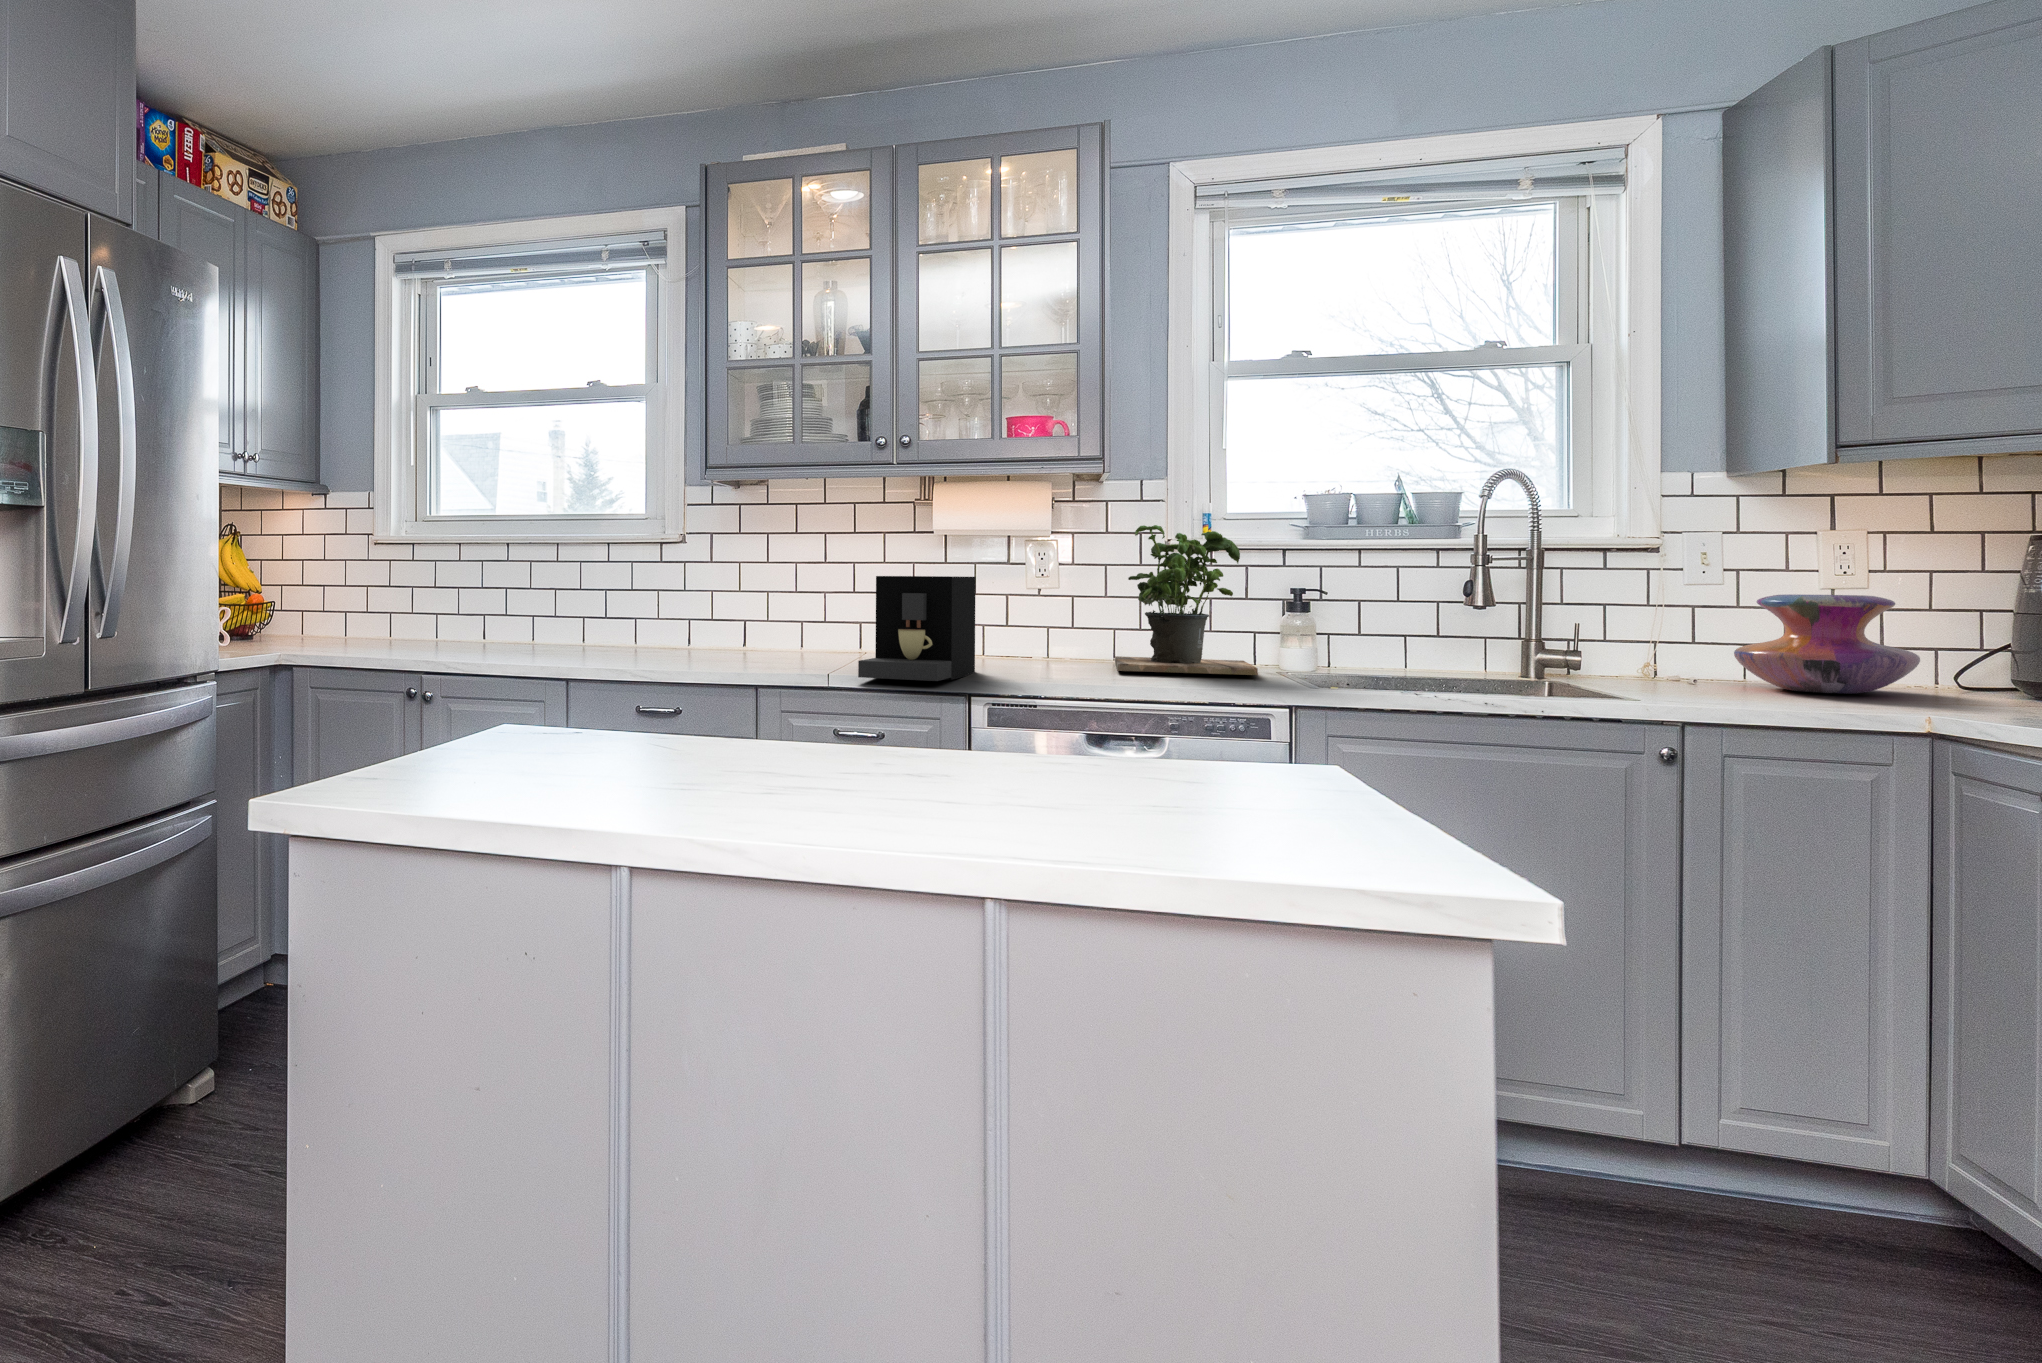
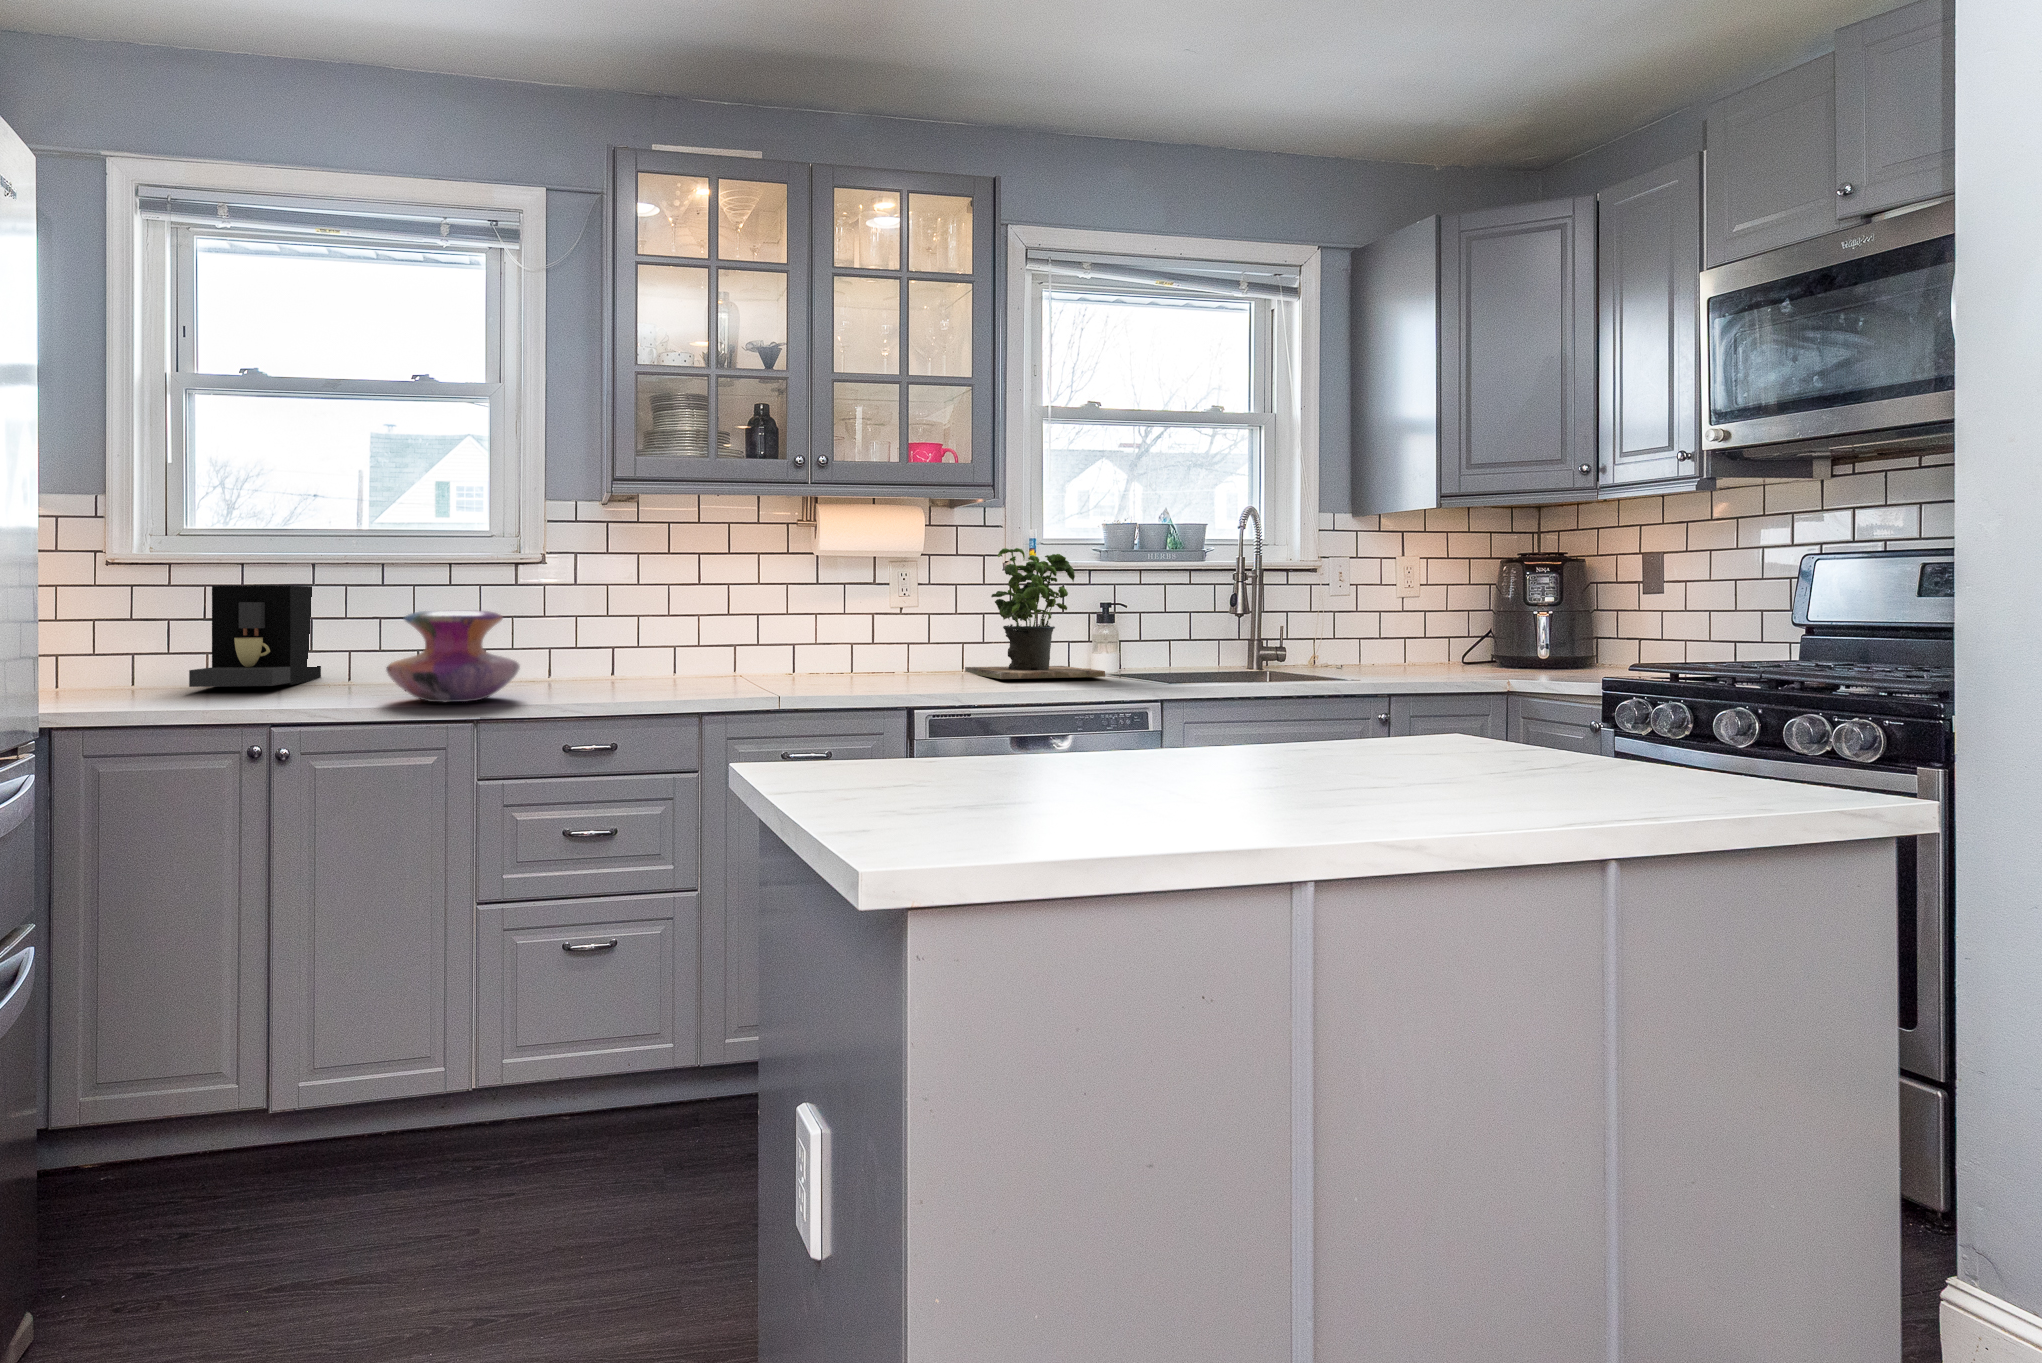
coffee maker: present [858,576,976,681] -> present [189,585,321,687]
decorative vase: present [1734,594,1920,694] -> present [386,611,520,702]

